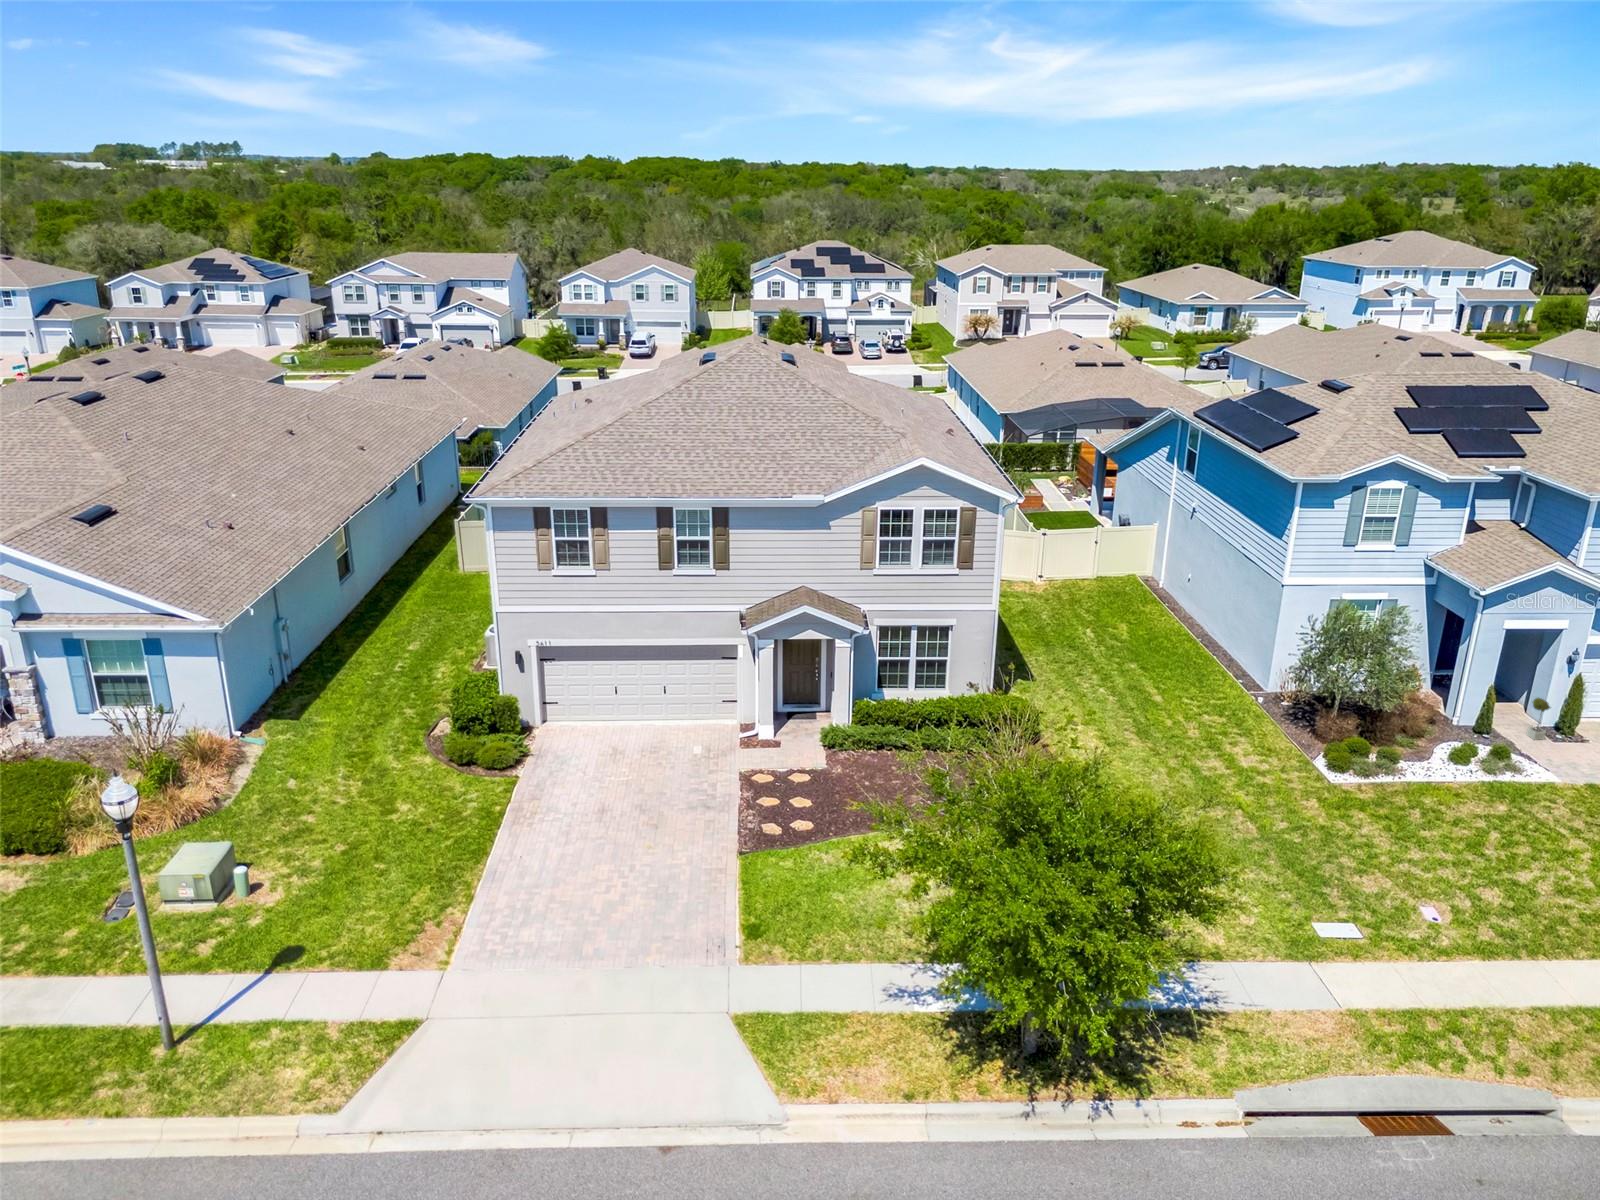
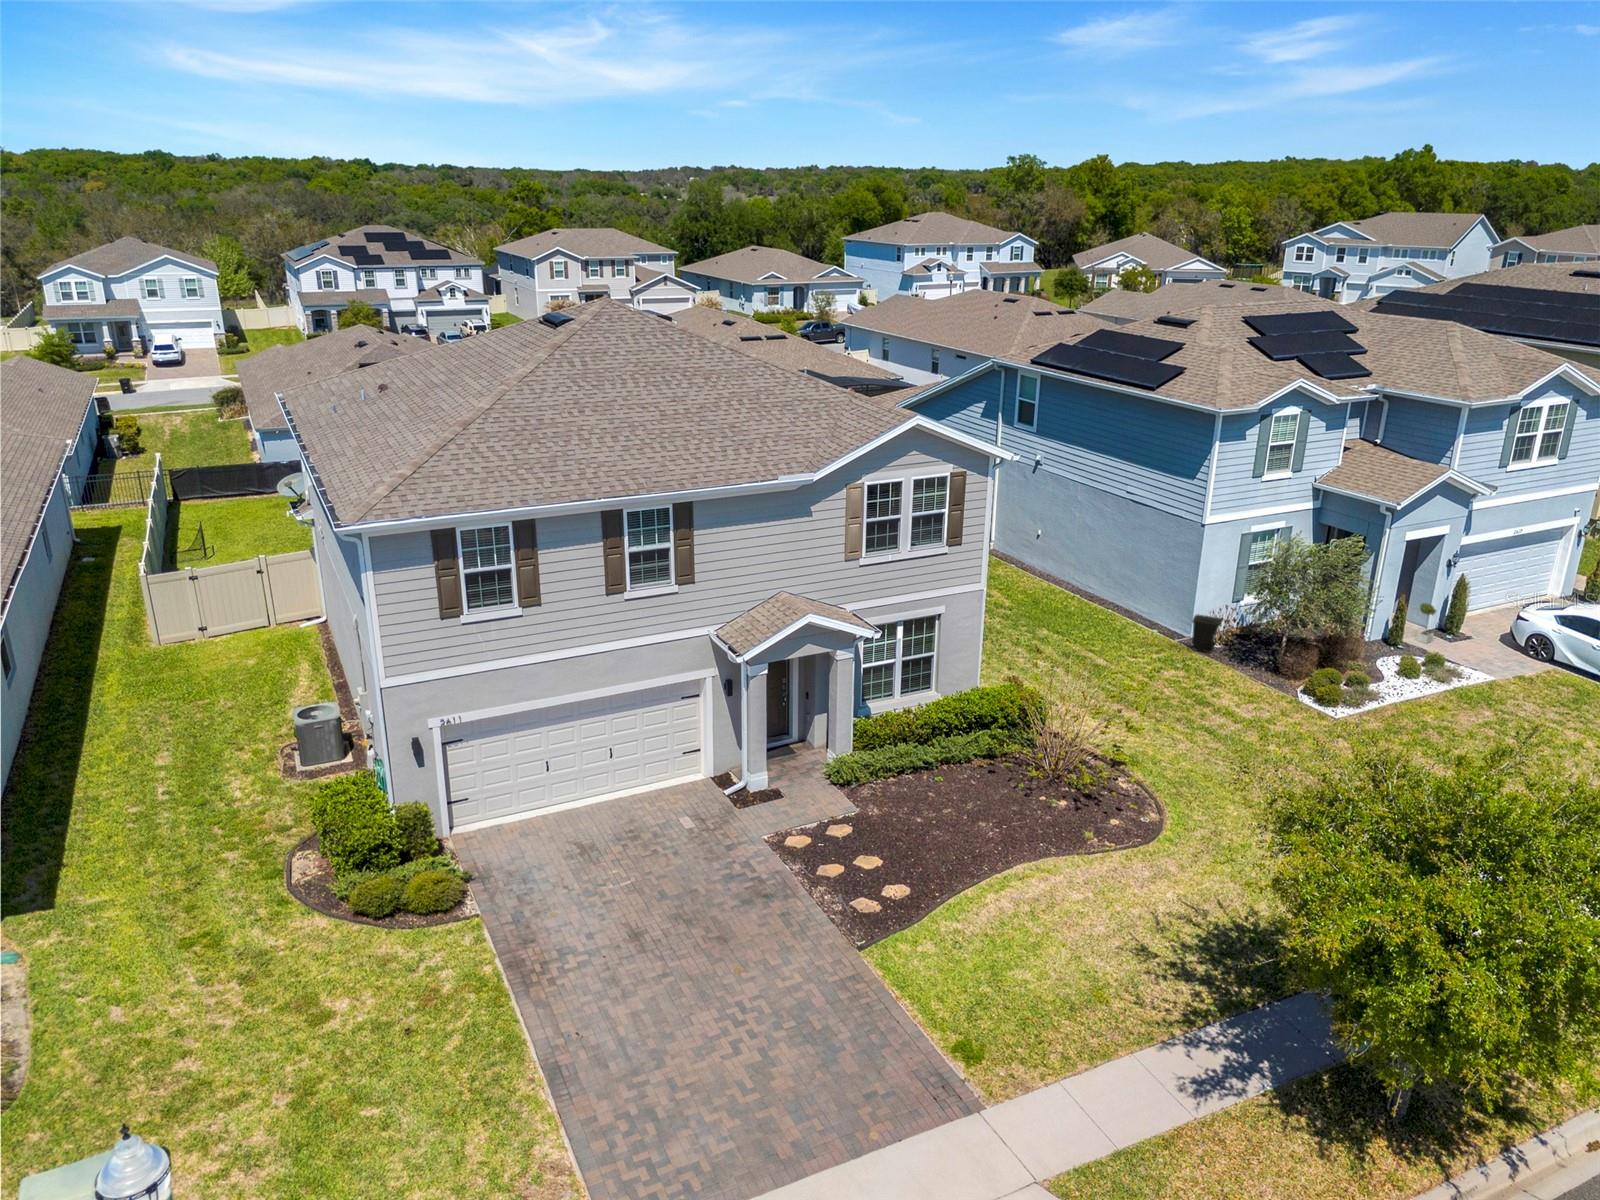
trash can: none [1258,668,1293,706] -> present [1192,614,1223,653]

